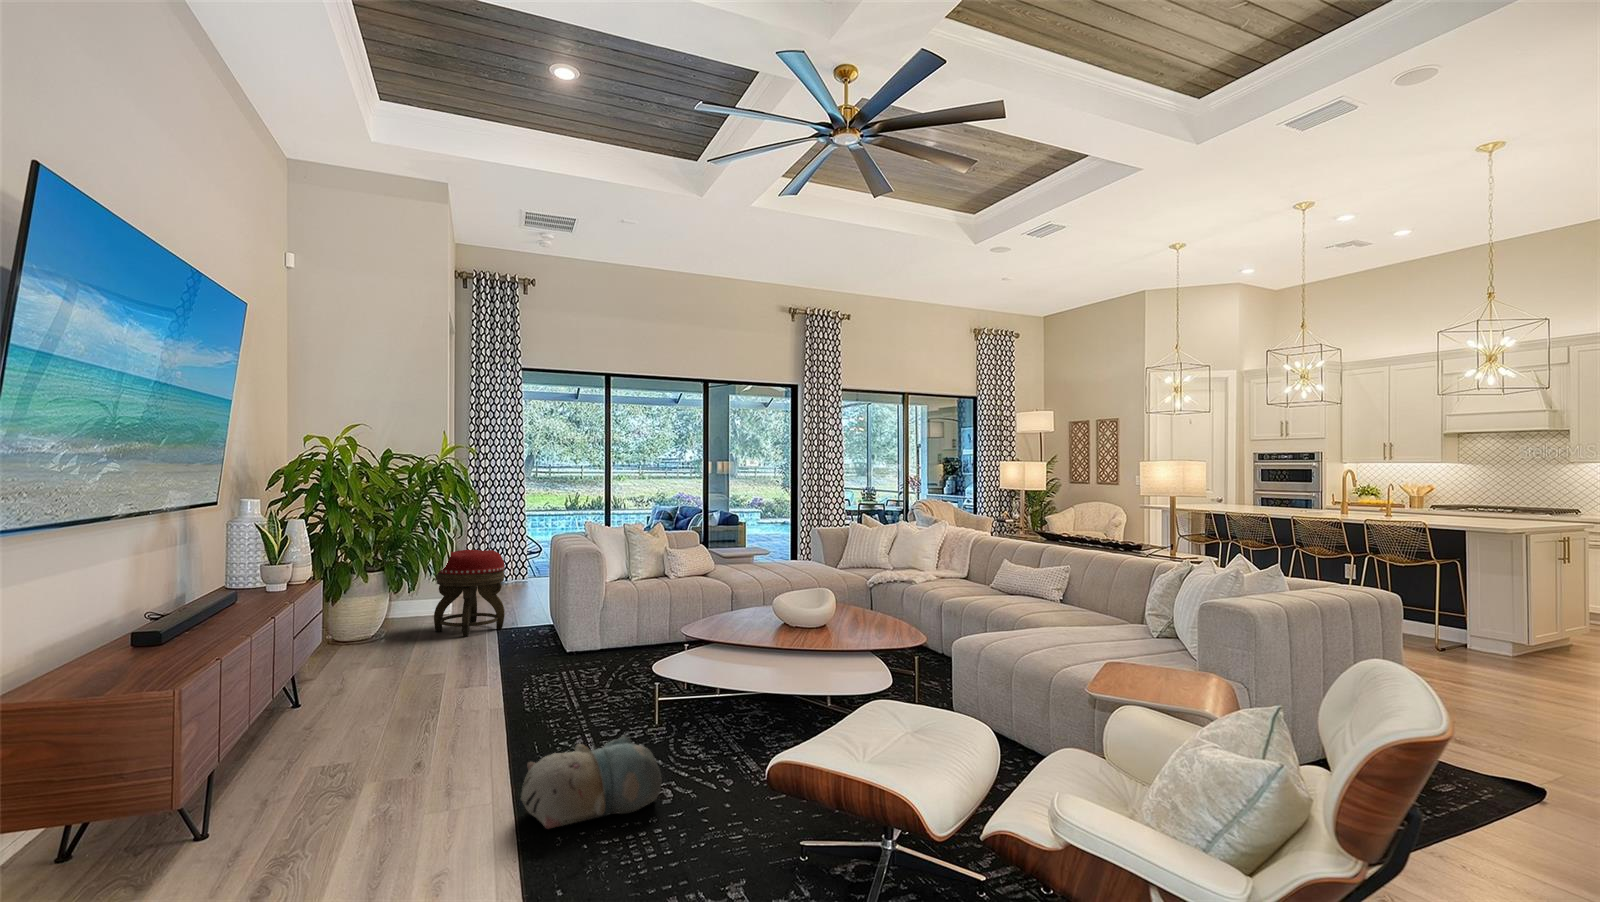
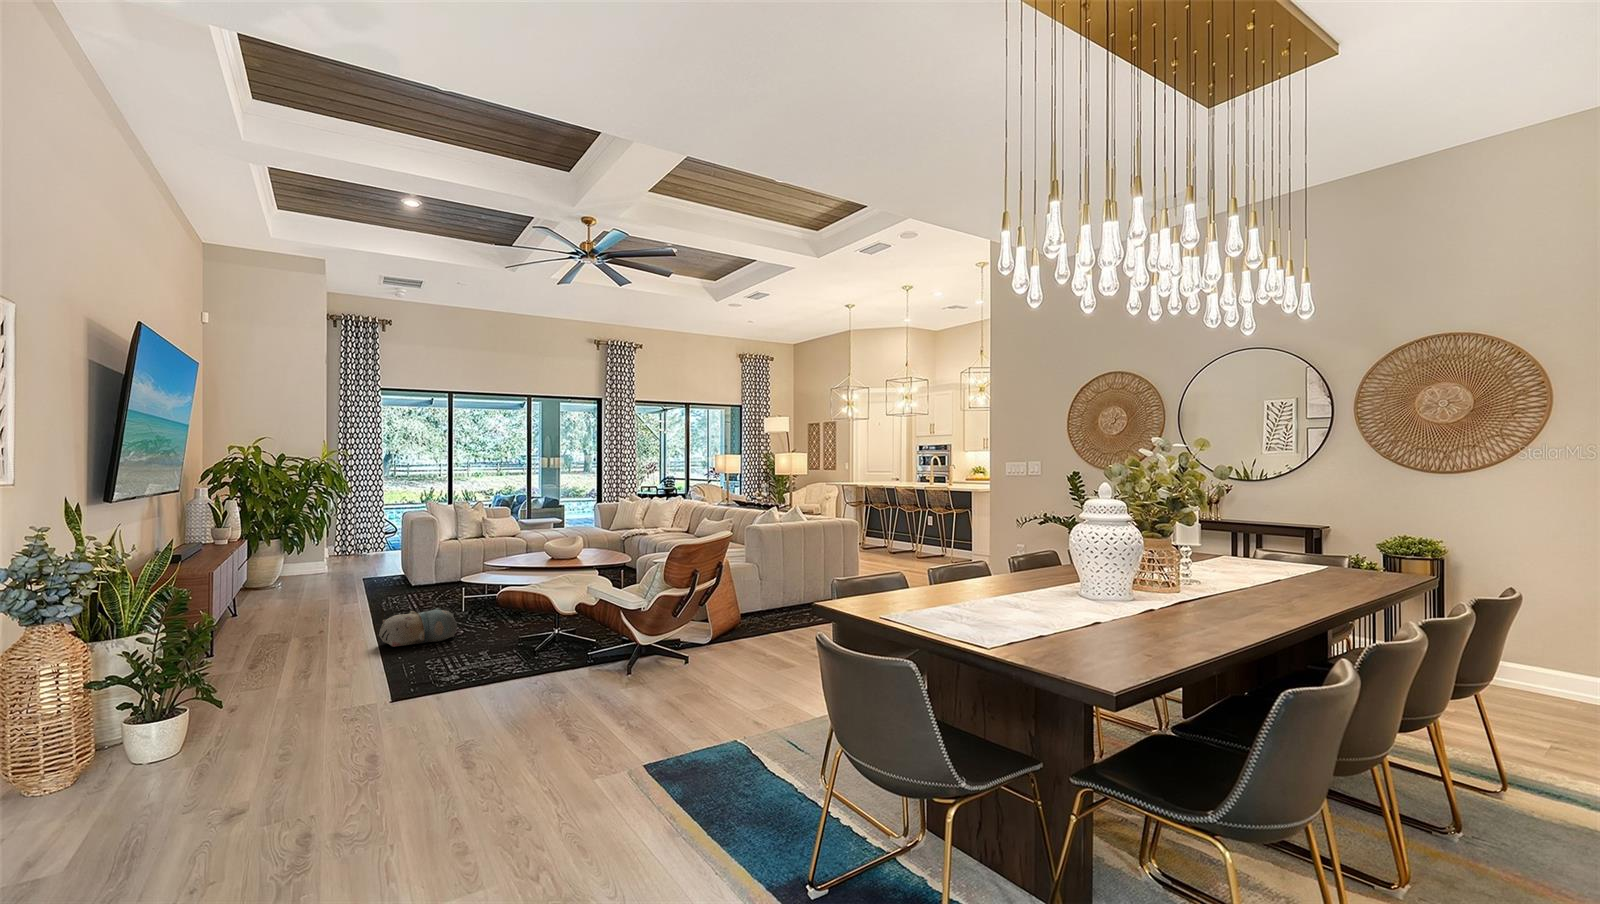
footstool: present [434,550,505,637] -> none [316,523,369,581]

